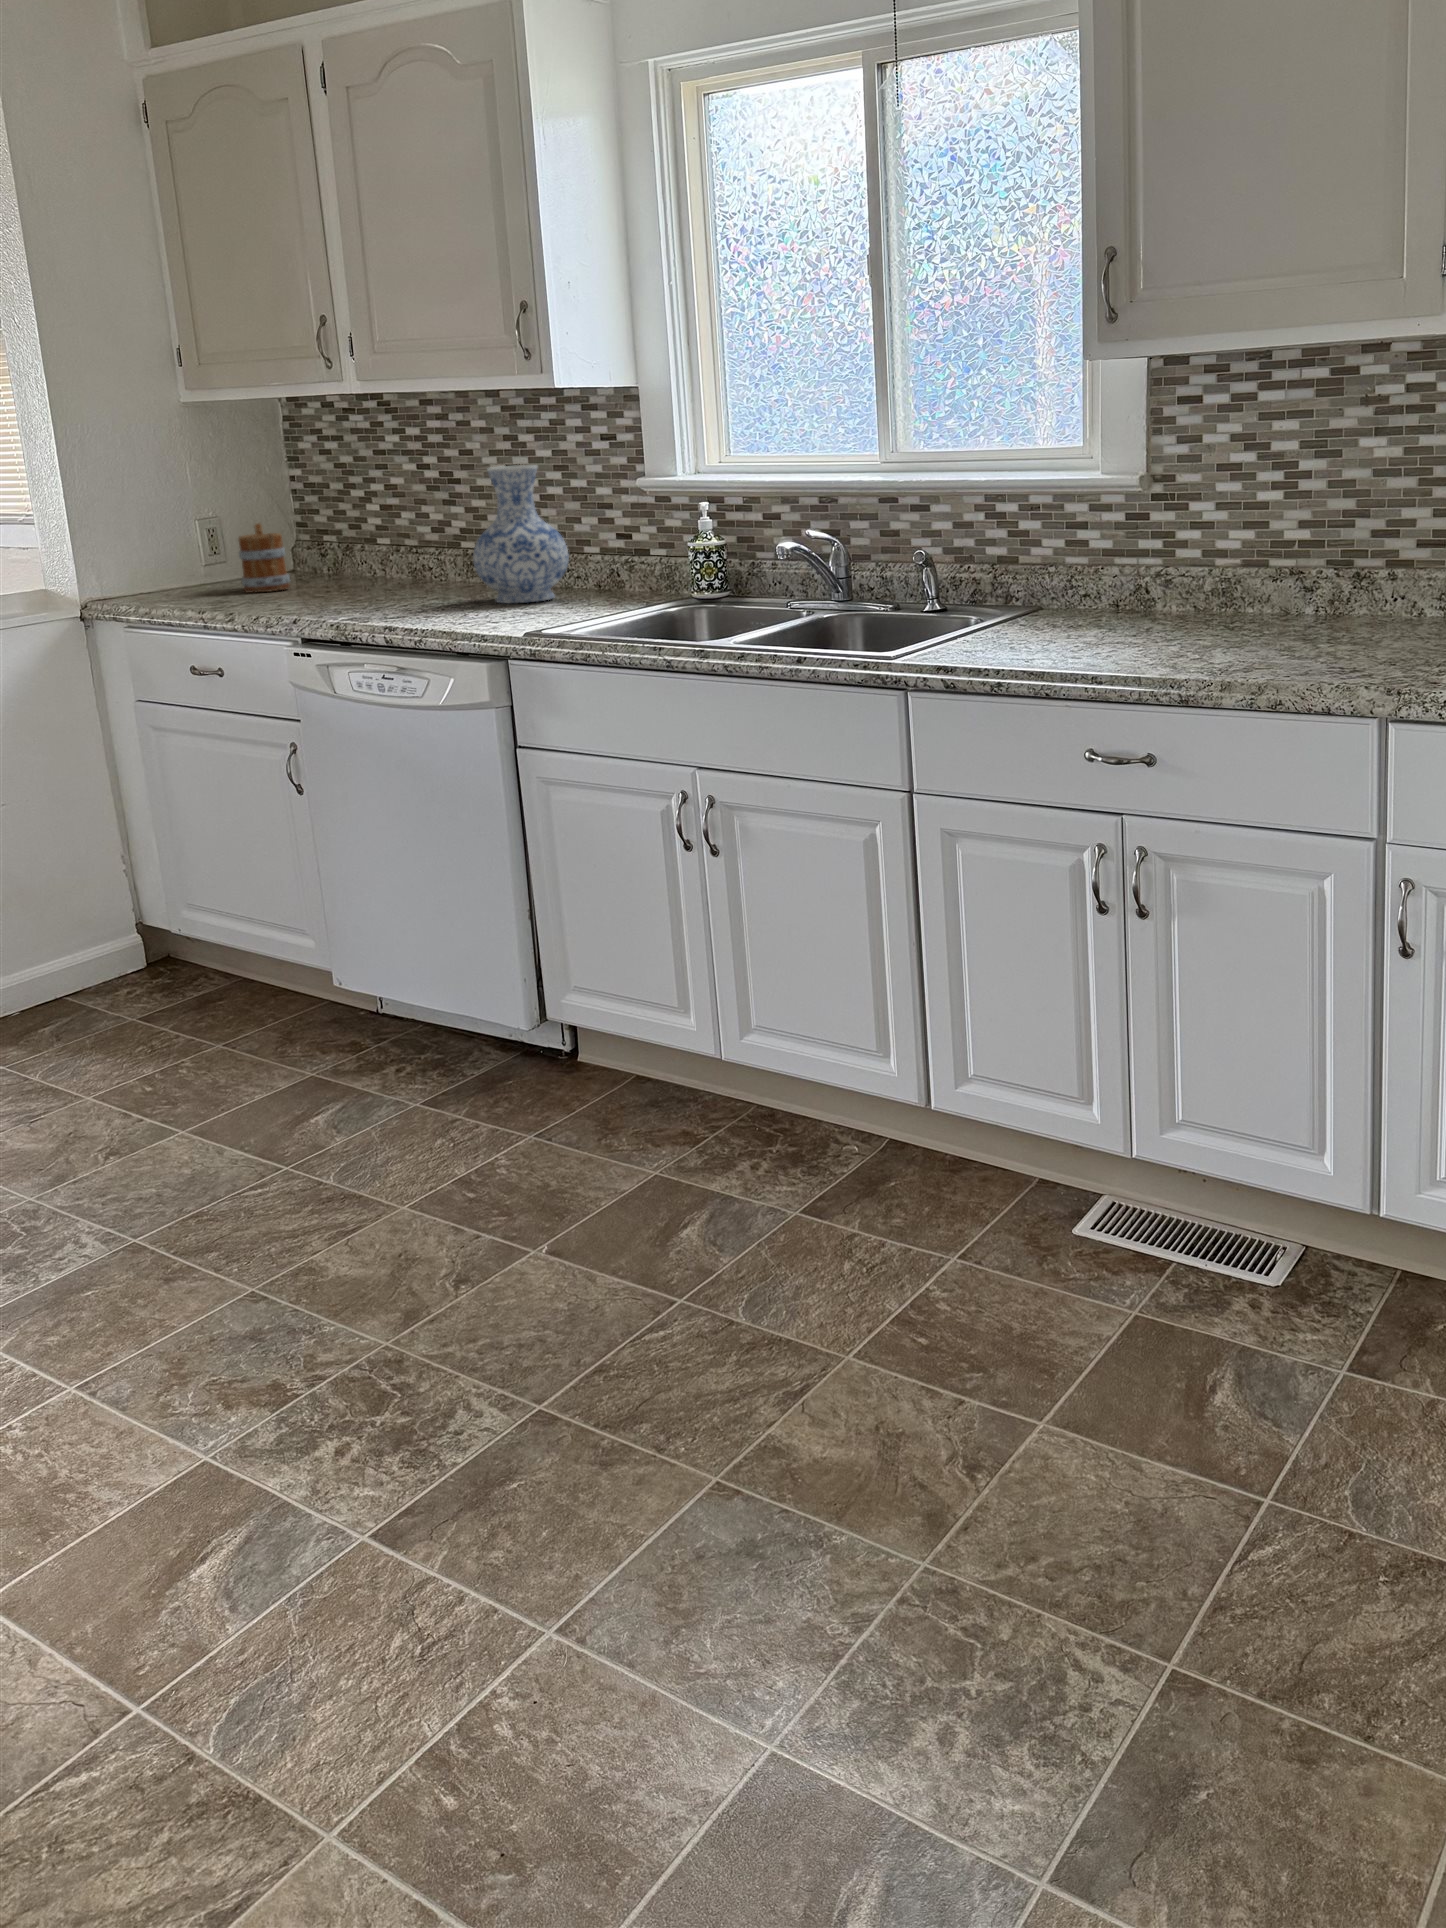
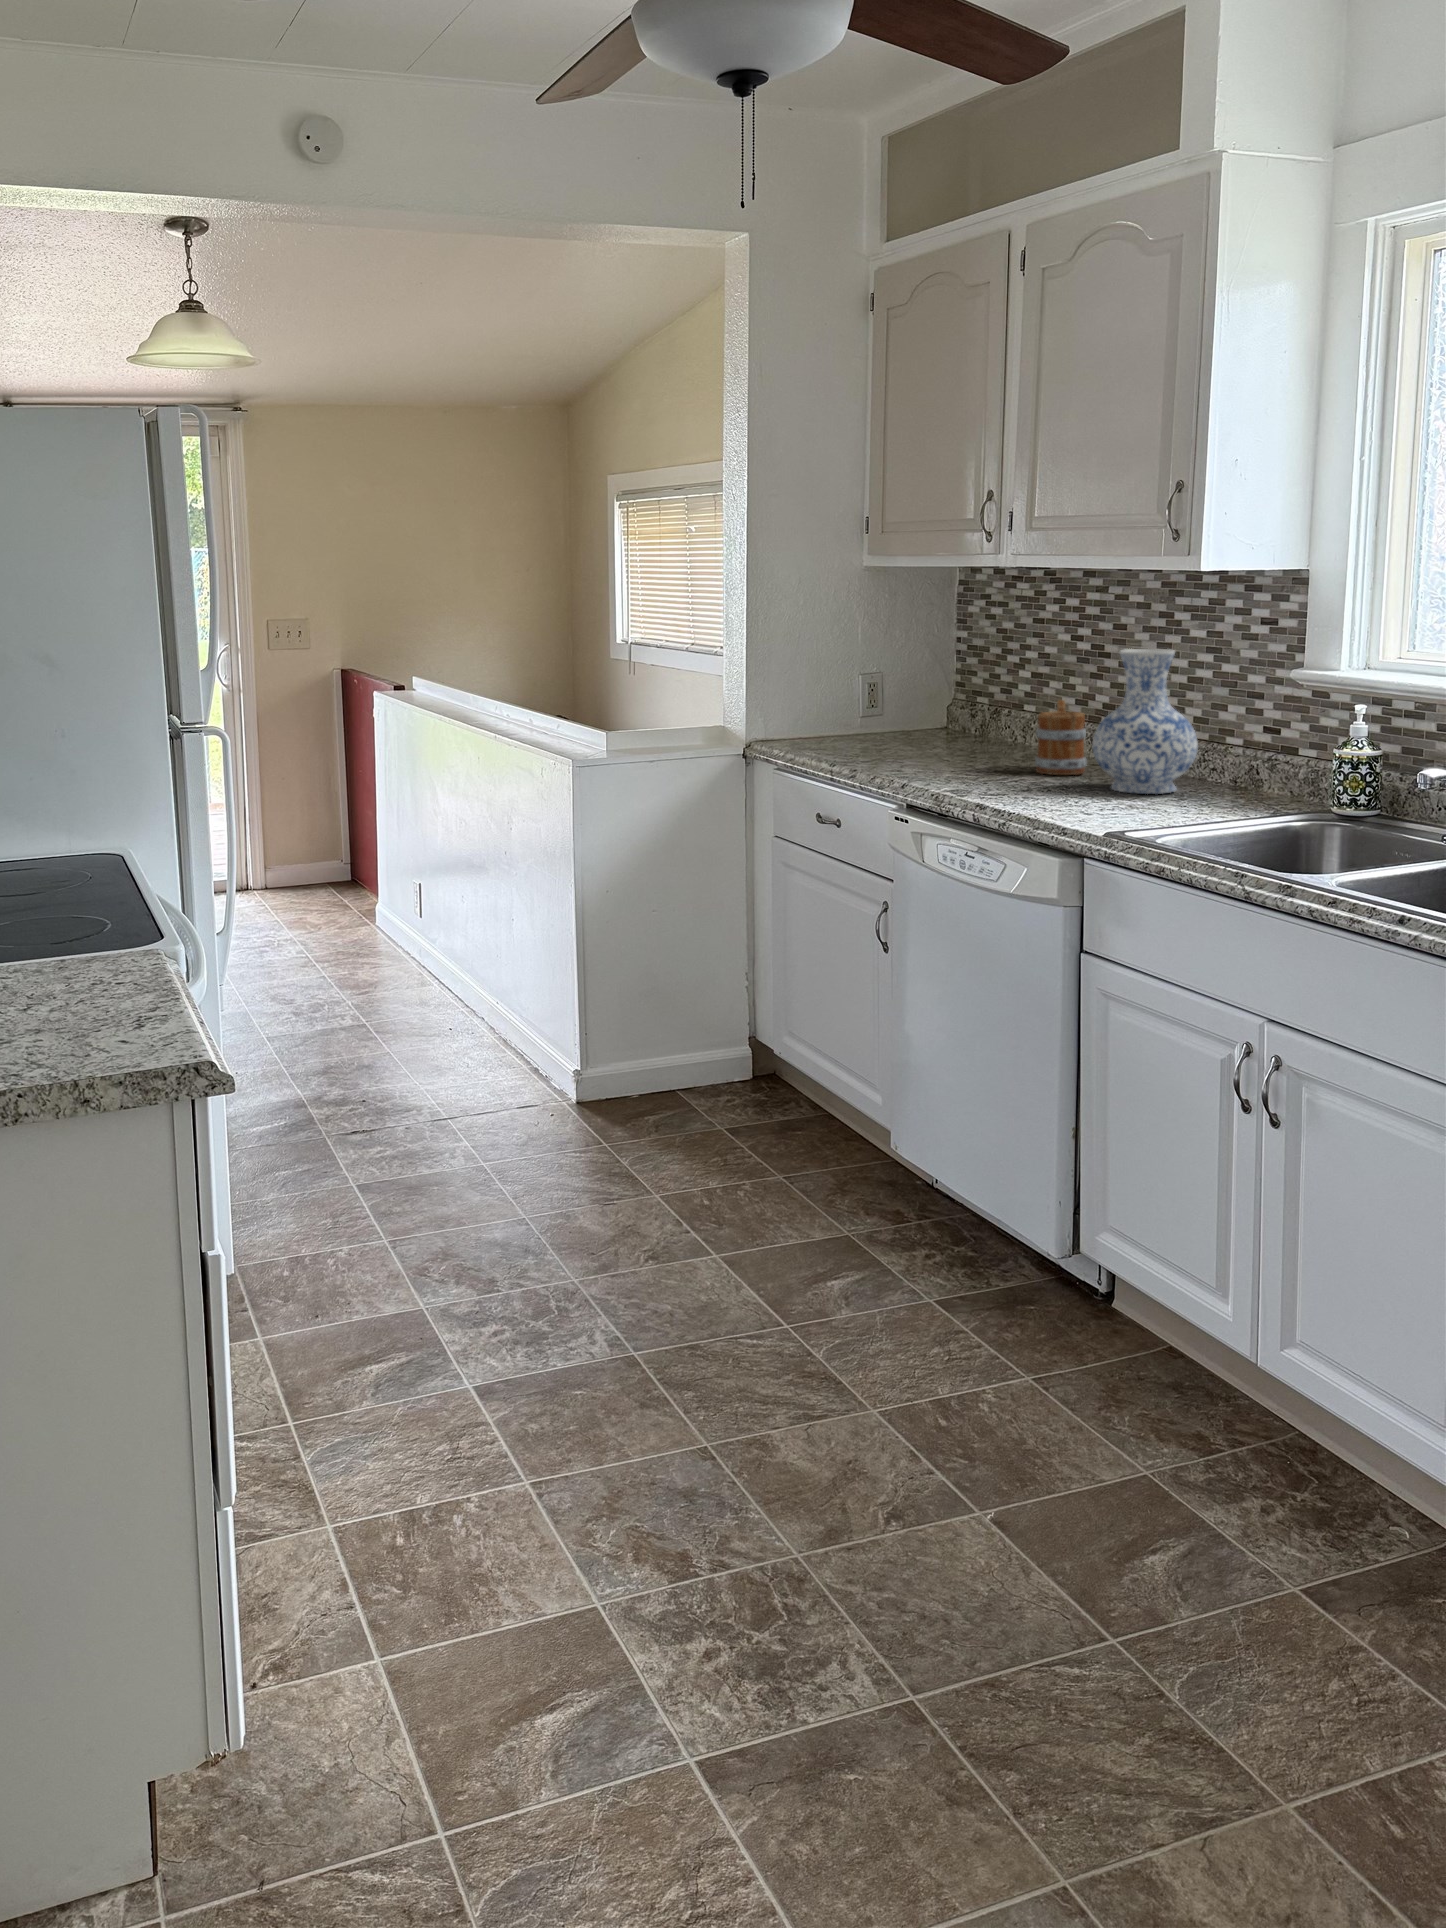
mug: present [239,524,290,592] -> present [1035,700,1087,775]

